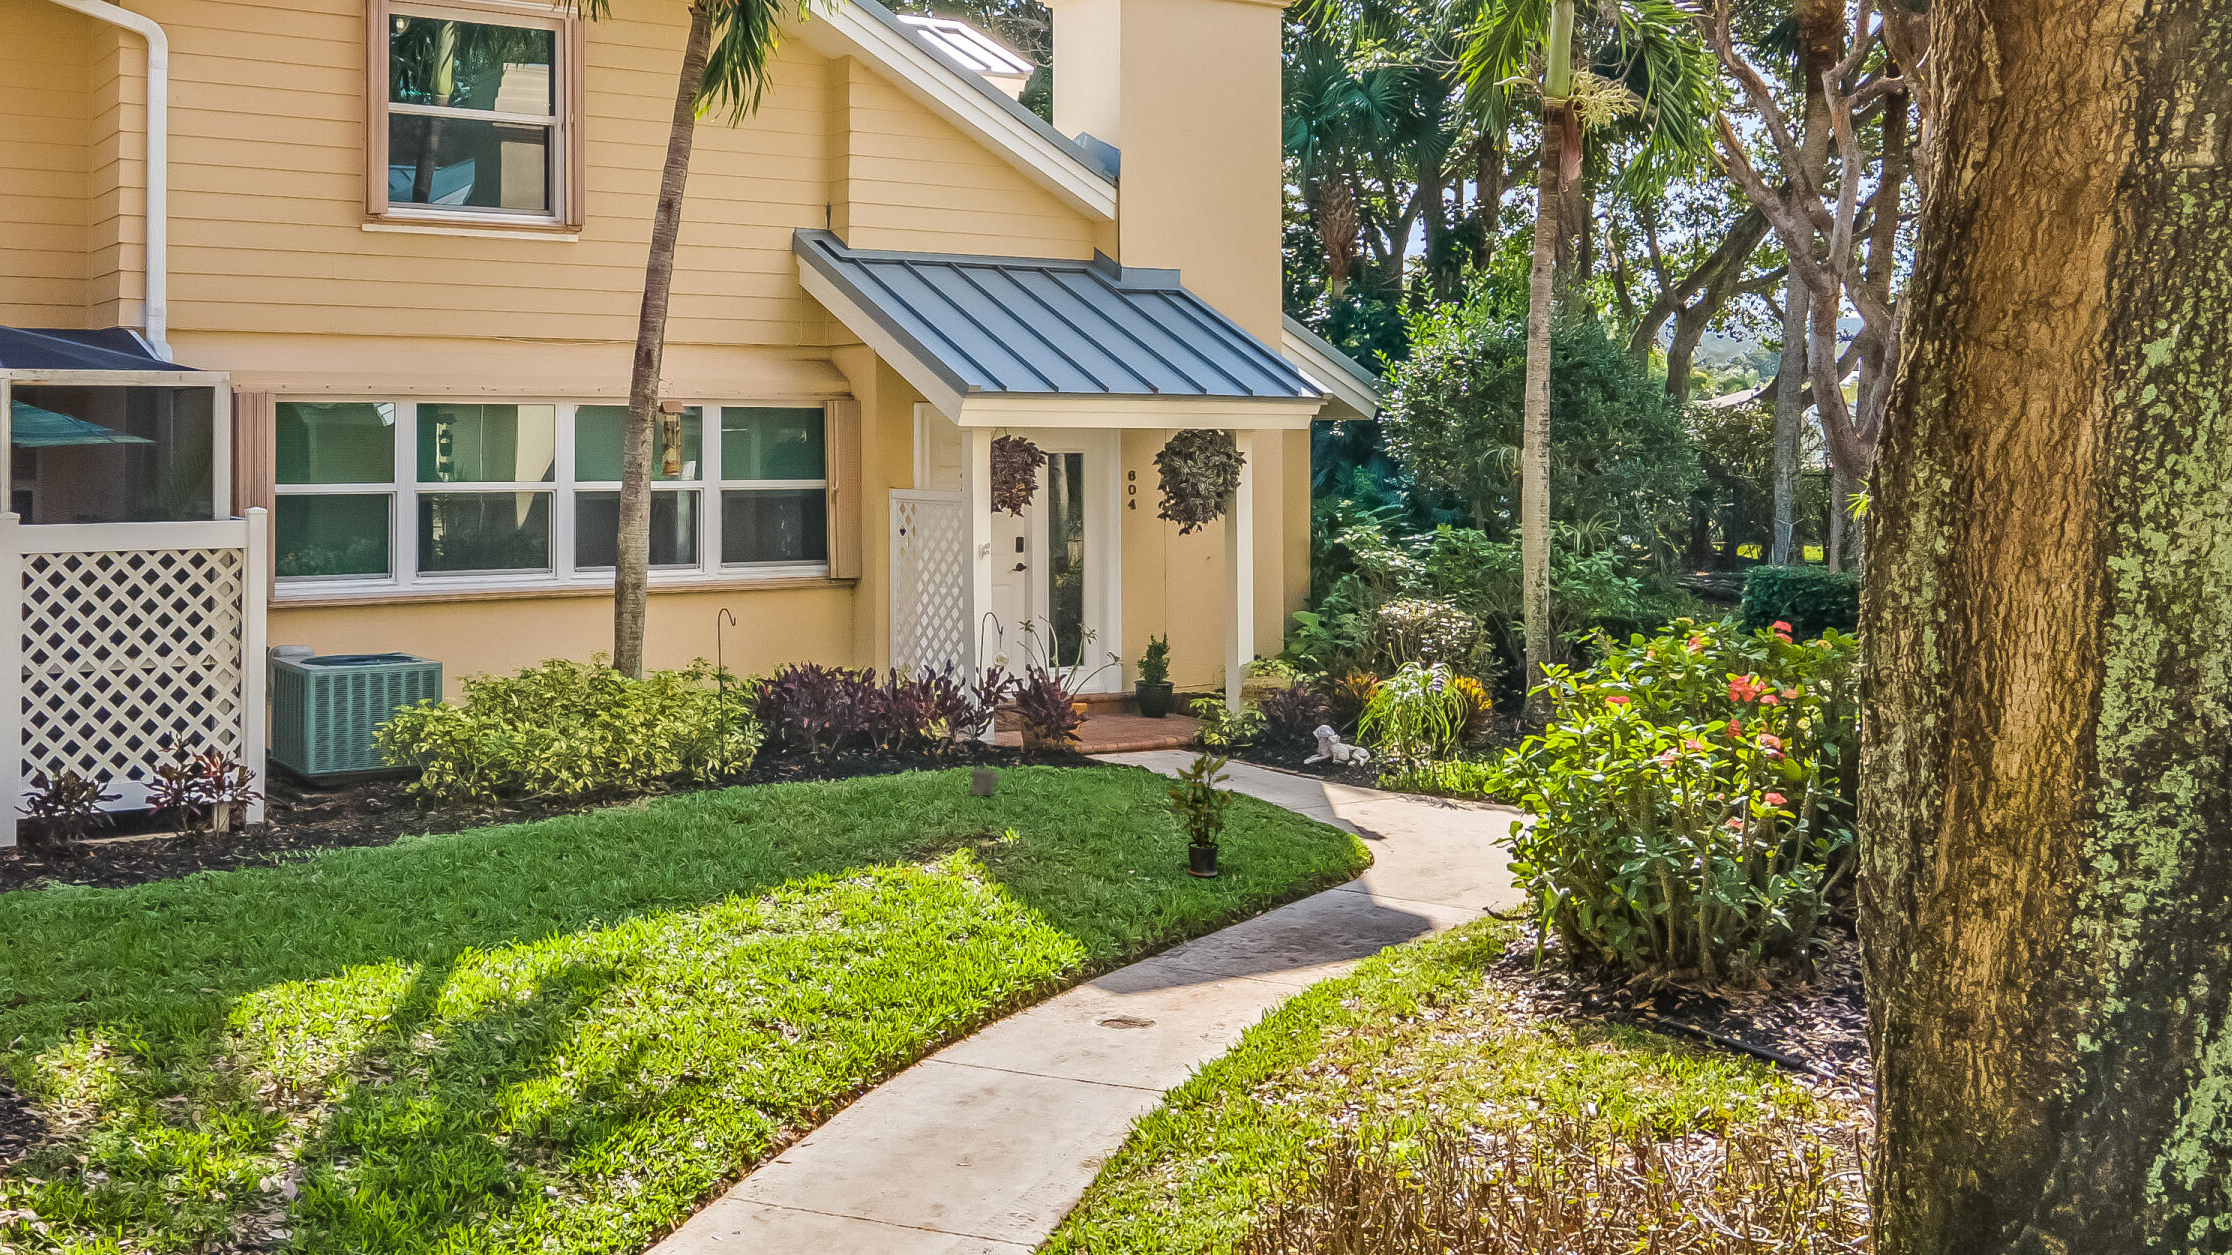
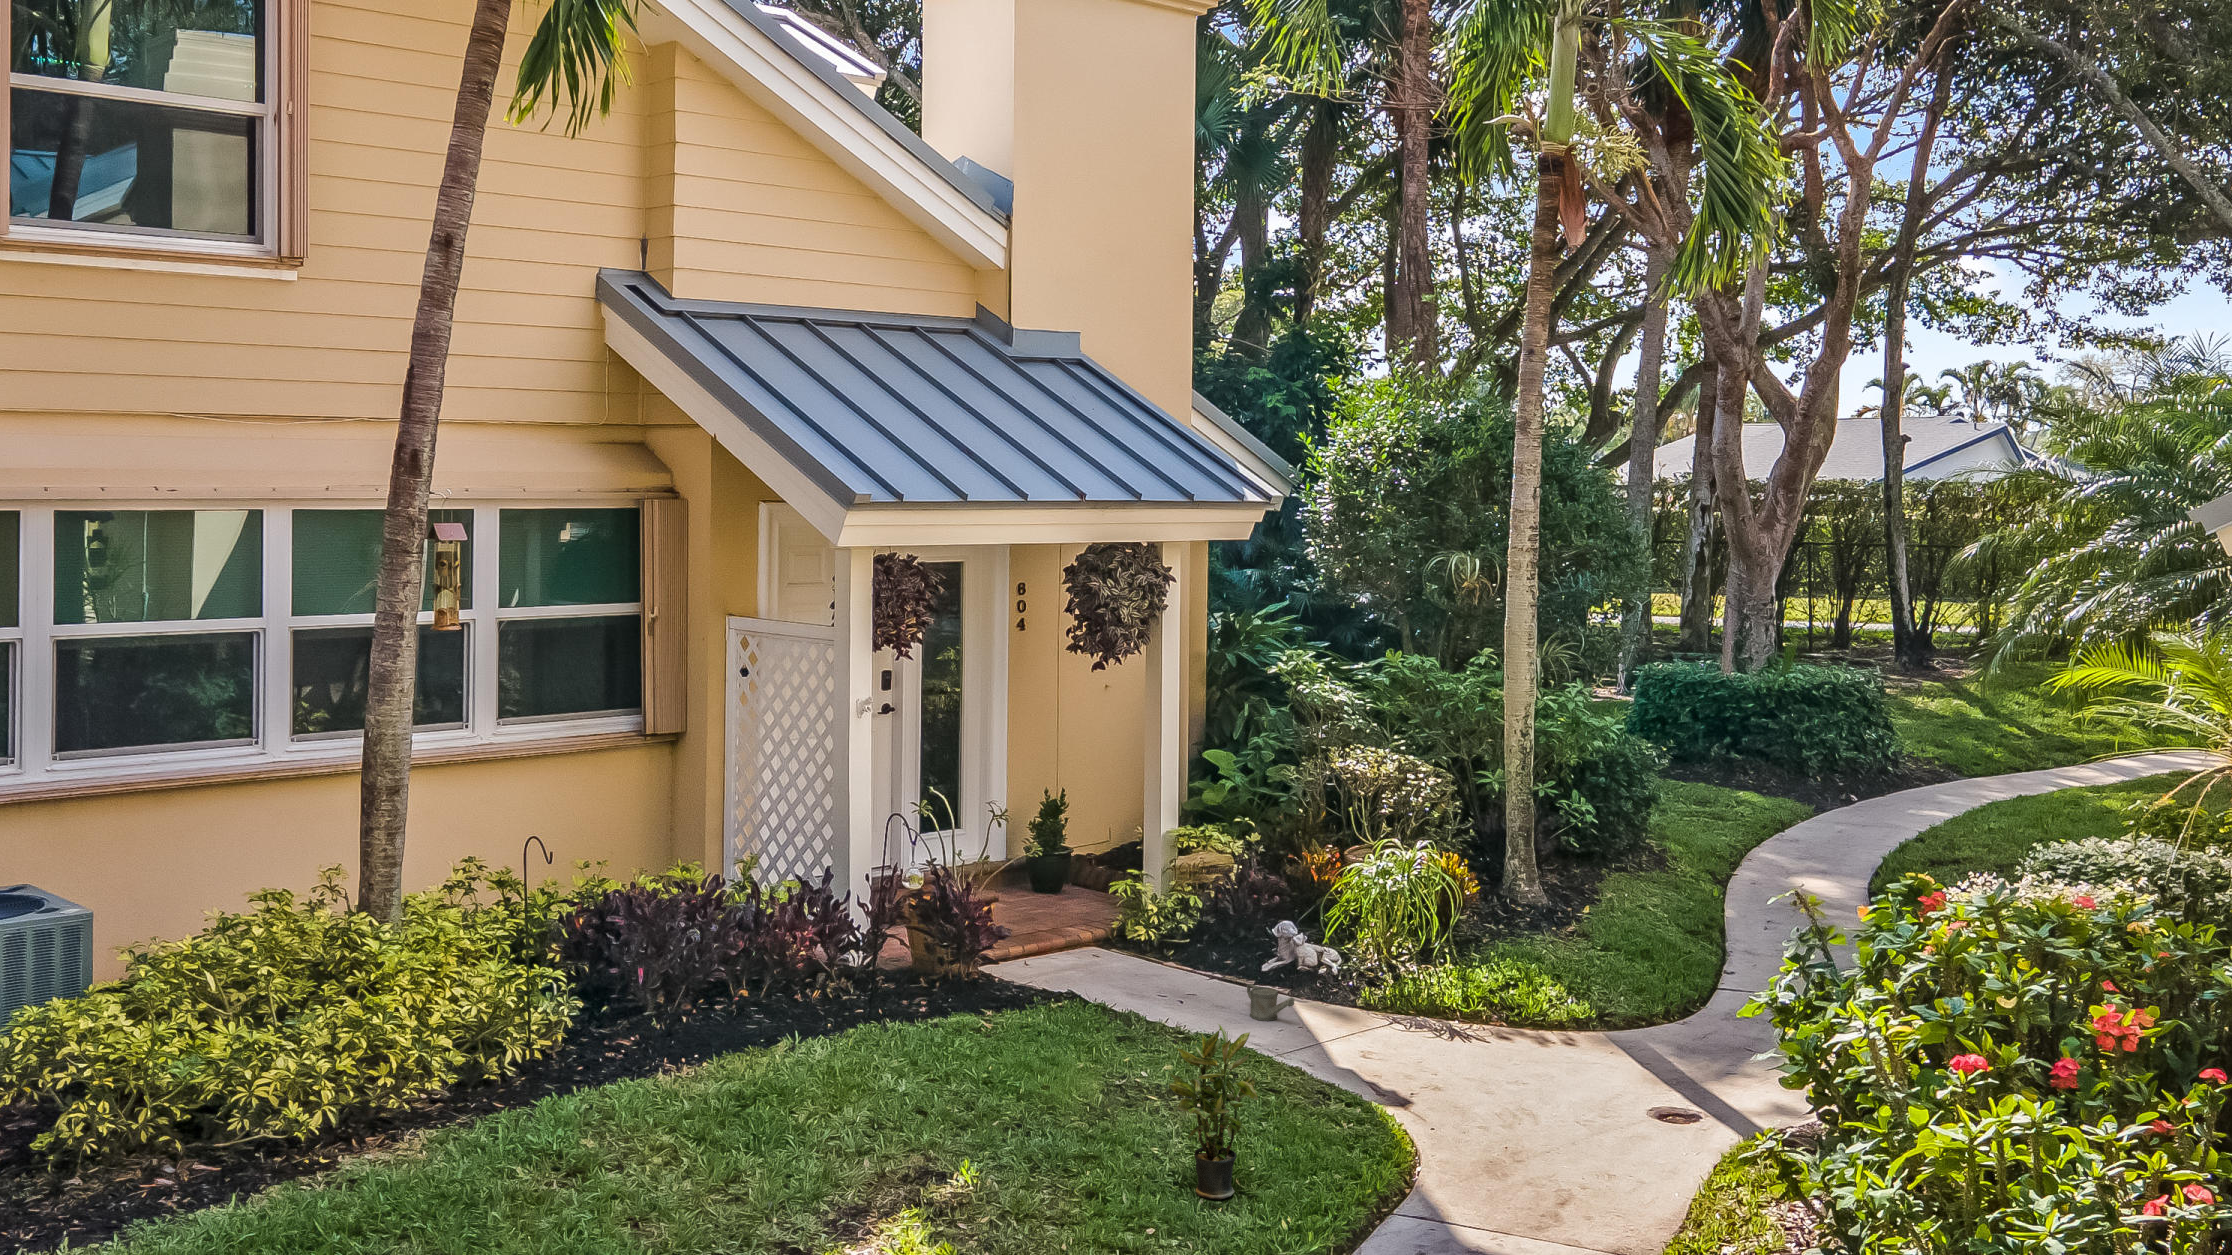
watering can: present [972,767,1000,796] -> present [1247,984,1294,1021]

